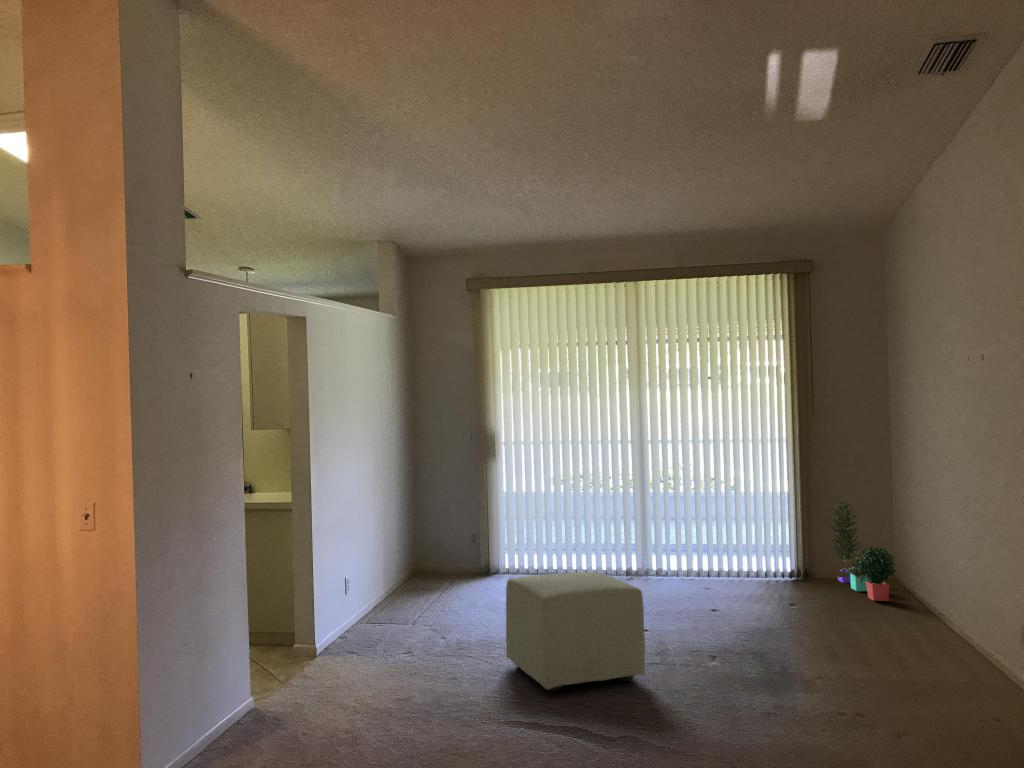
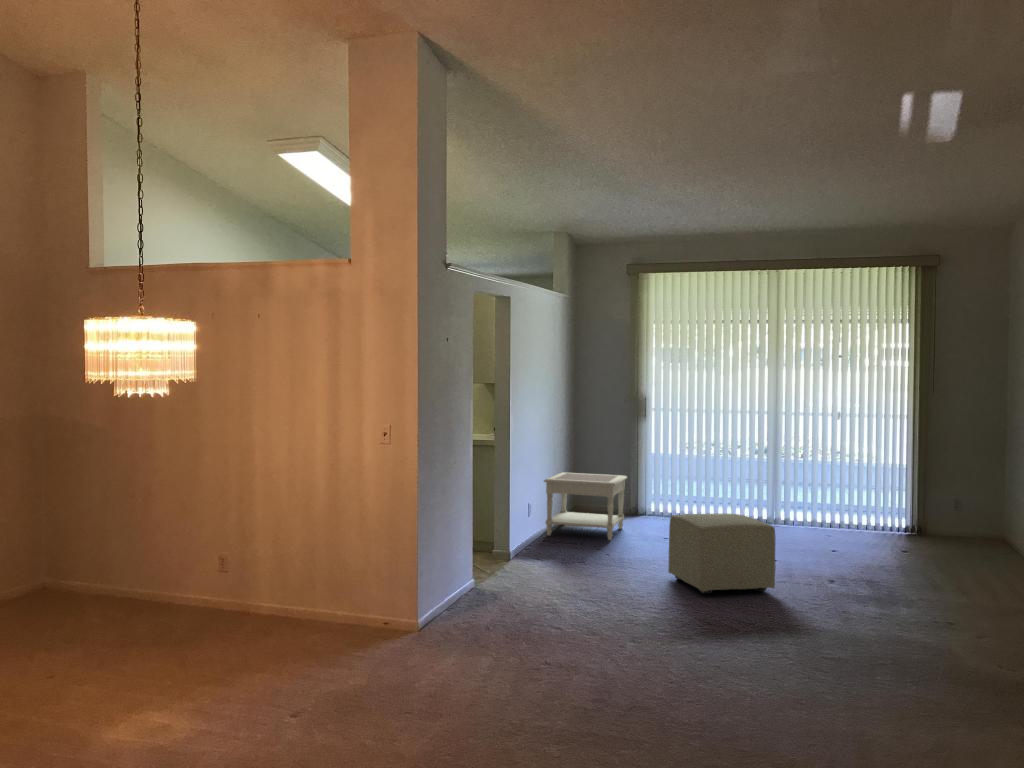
potted plant: present [830,499,897,601] -> none [942,467,996,554]
side table: none [360,524,470,609] -> present [544,472,627,540]

